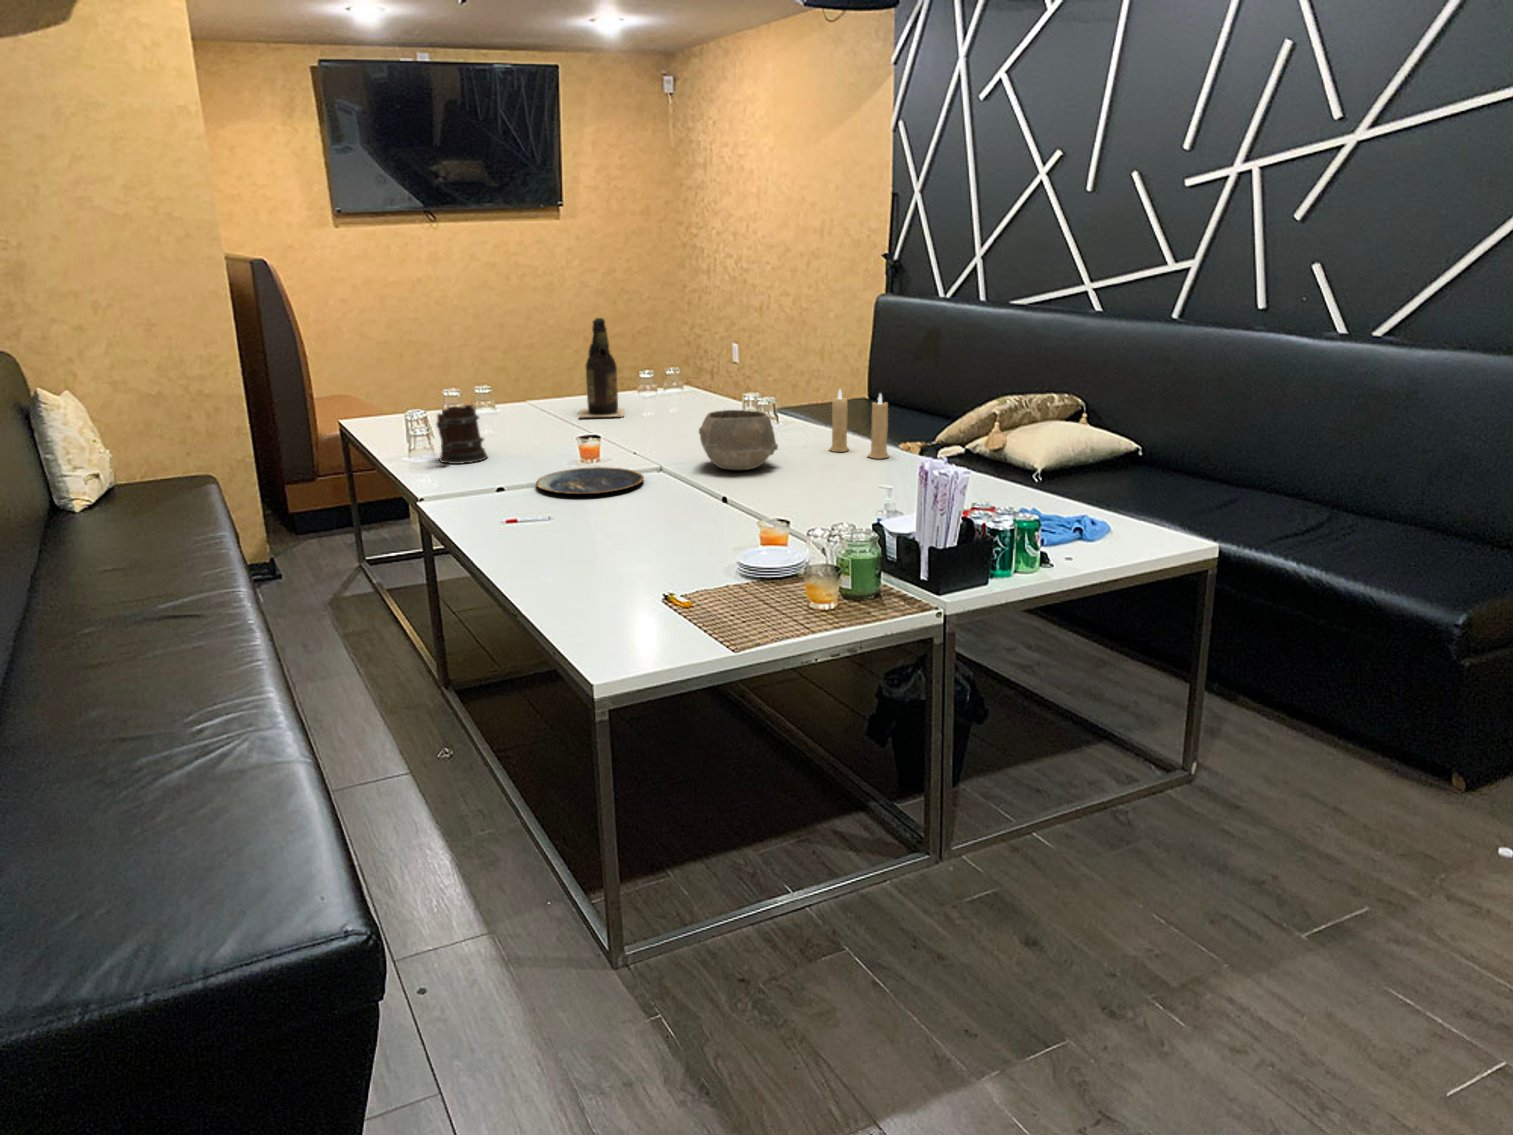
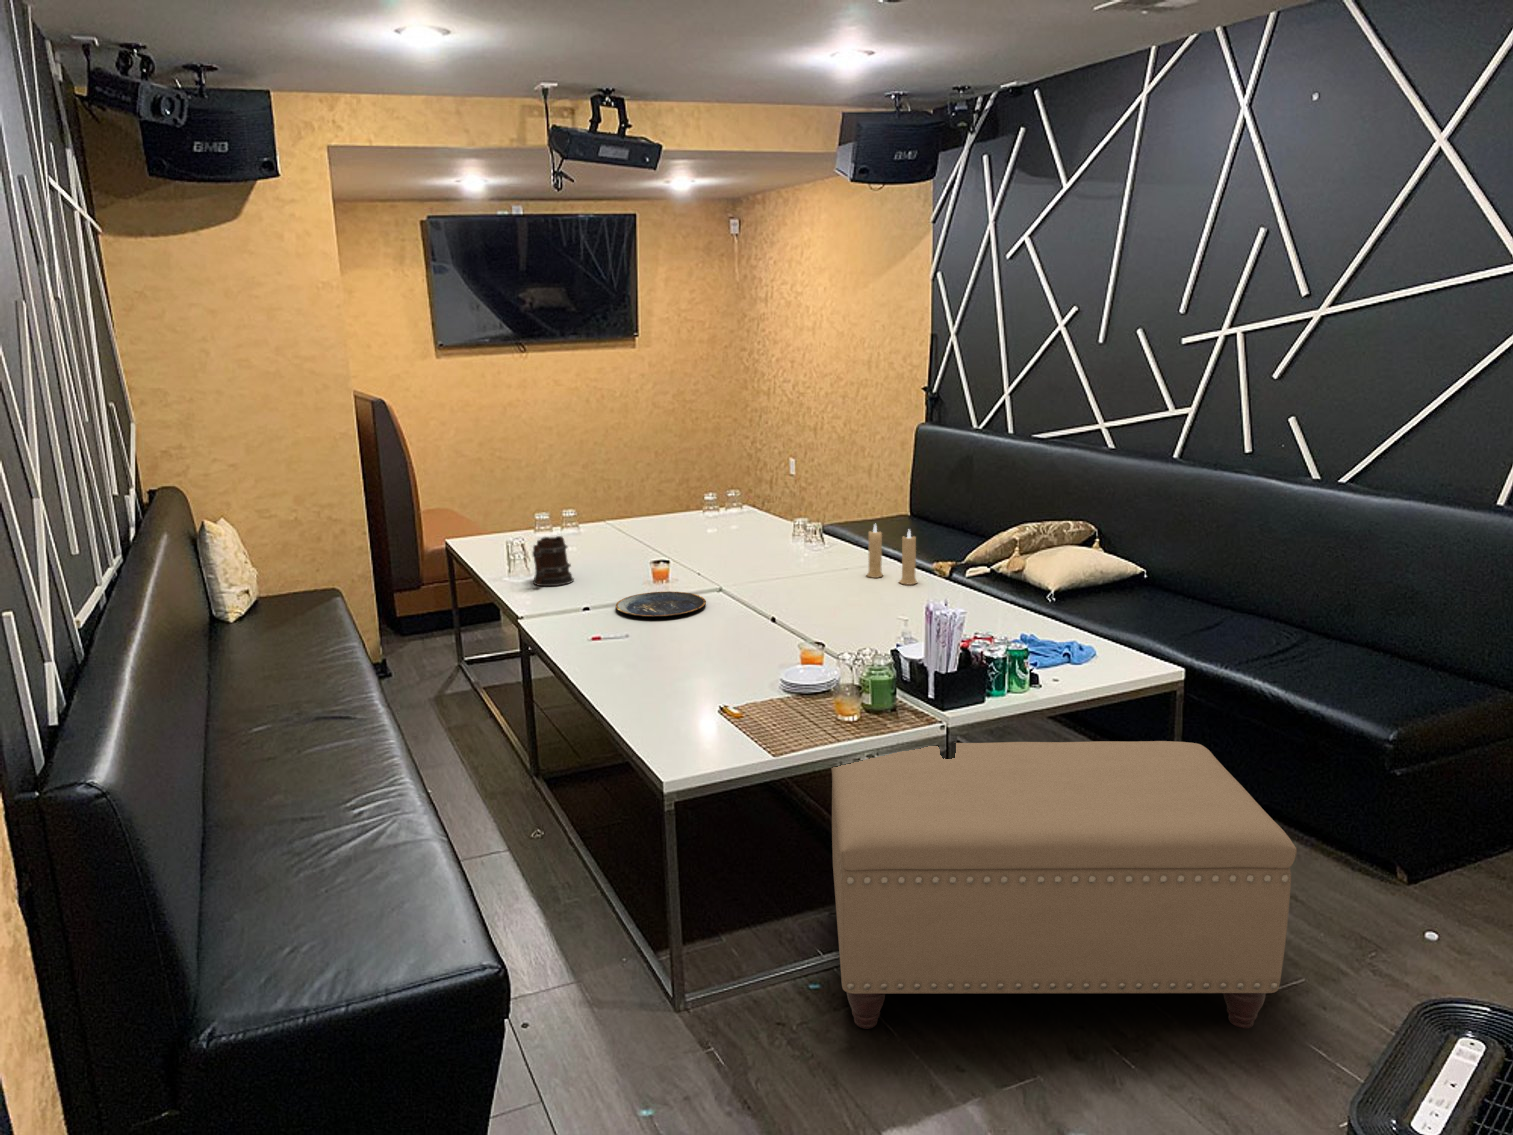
beer bottle: present [579,318,624,417] -> none [650,456,689,542]
bowl: present [699,410,778,470] -> none [753,543,821,595]
ottoman: none [801,630,1395,987] -> present [831,741,1297,1029]

